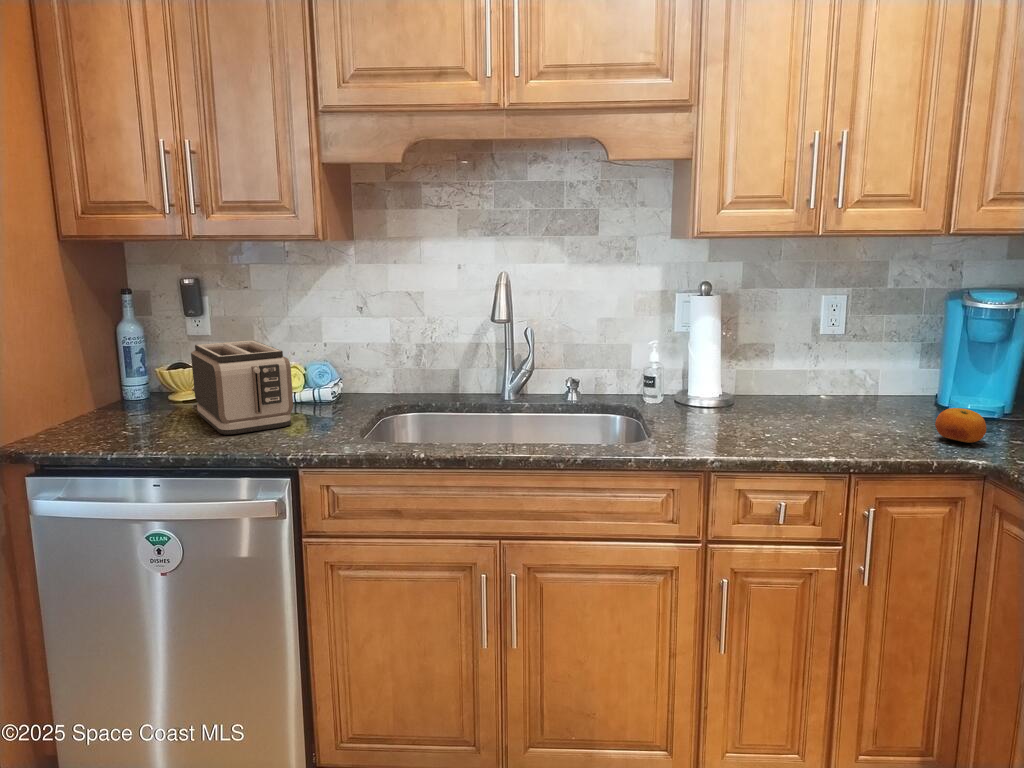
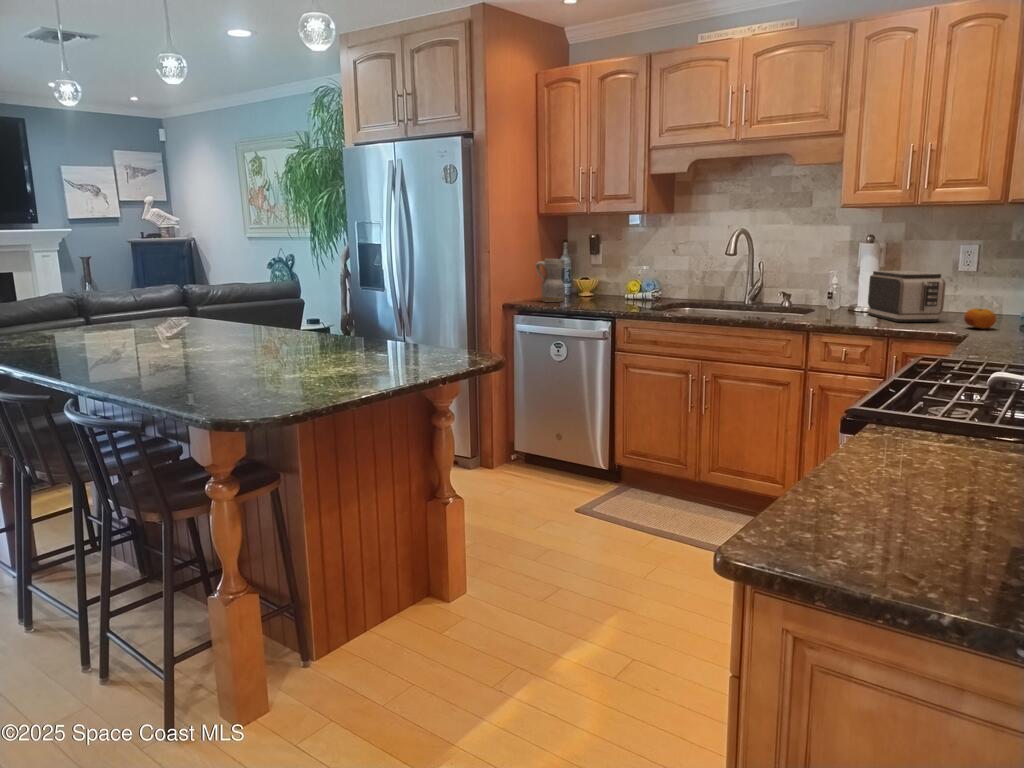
ceramic pitcher: none [67,334,147,431] -> present [536,259,565,302]
toaster: present [191,340,293,435] -> present [868,271,946,322]

